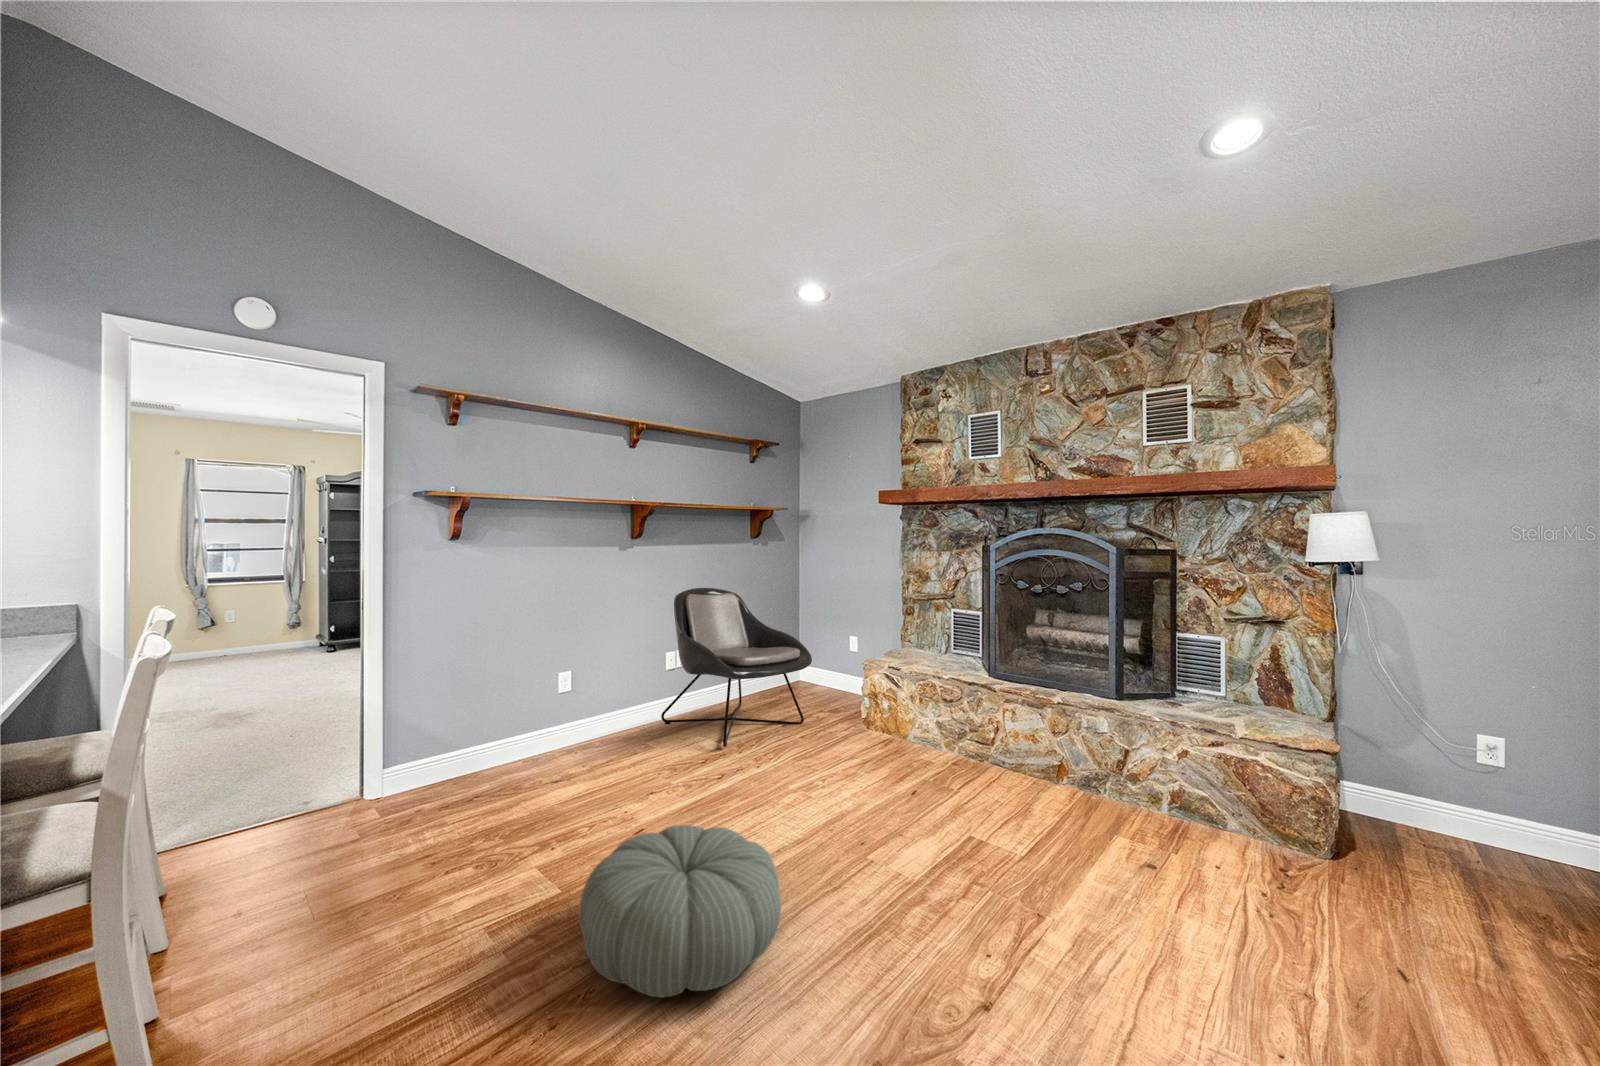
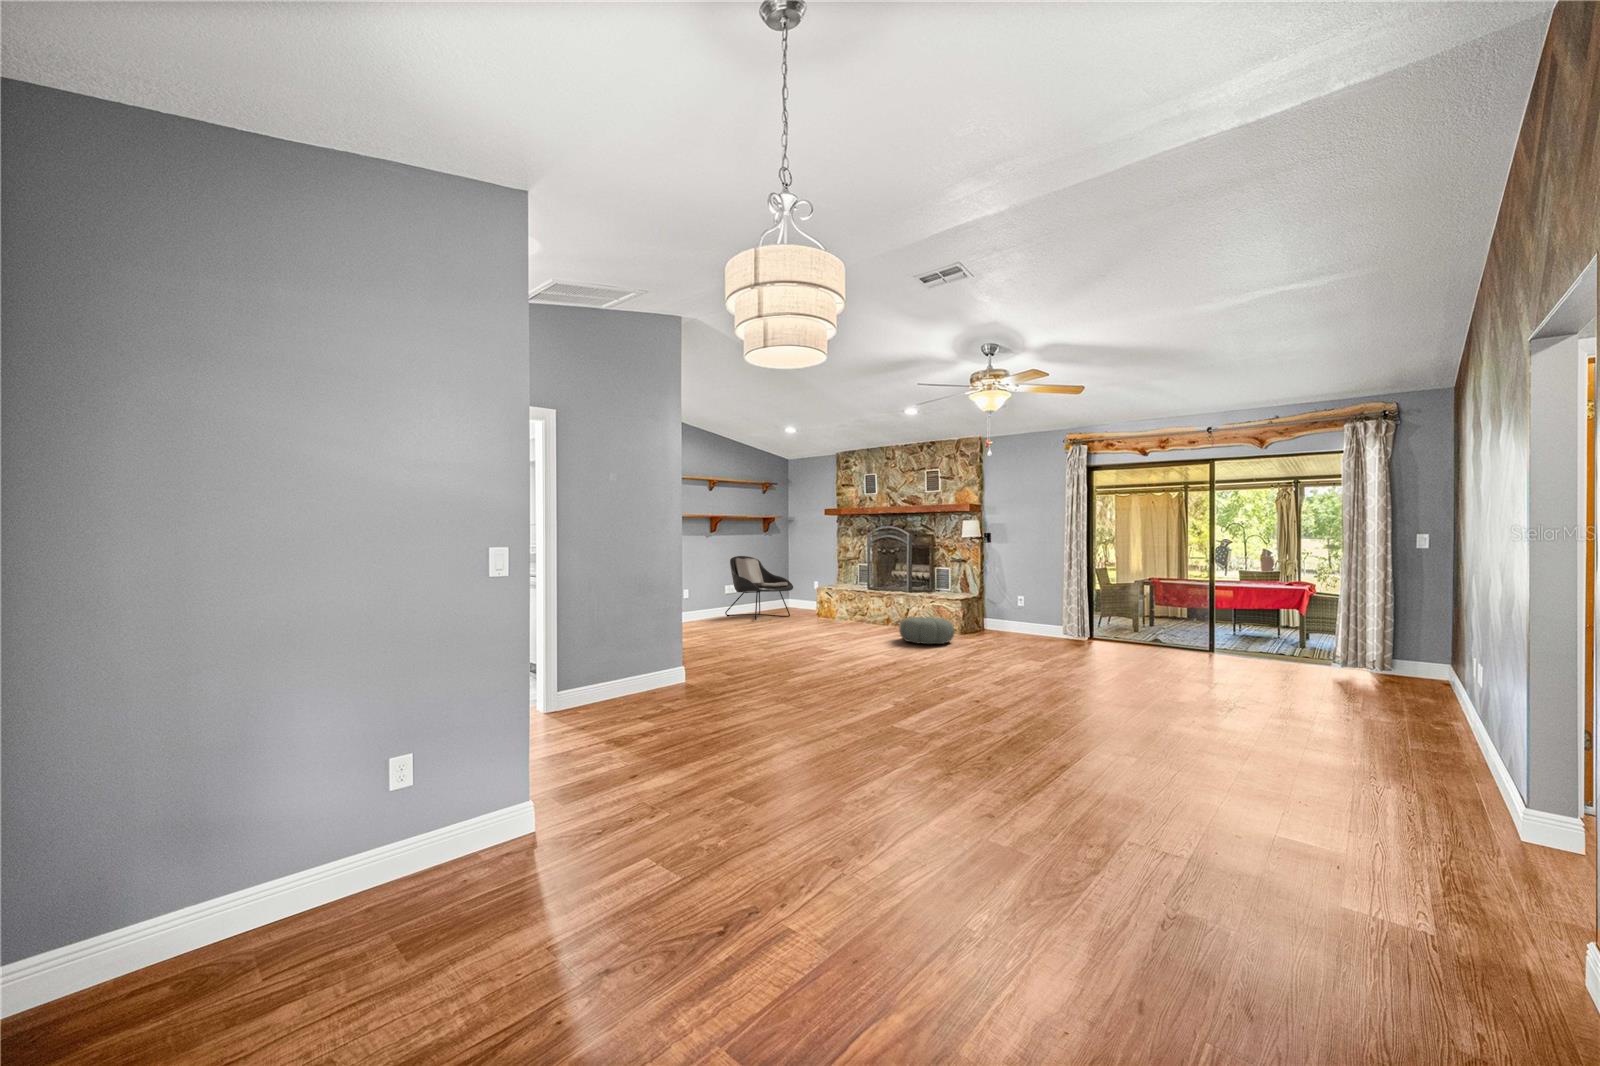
pouf: present [579,825,781,997] -> present [899,617,954,644]

